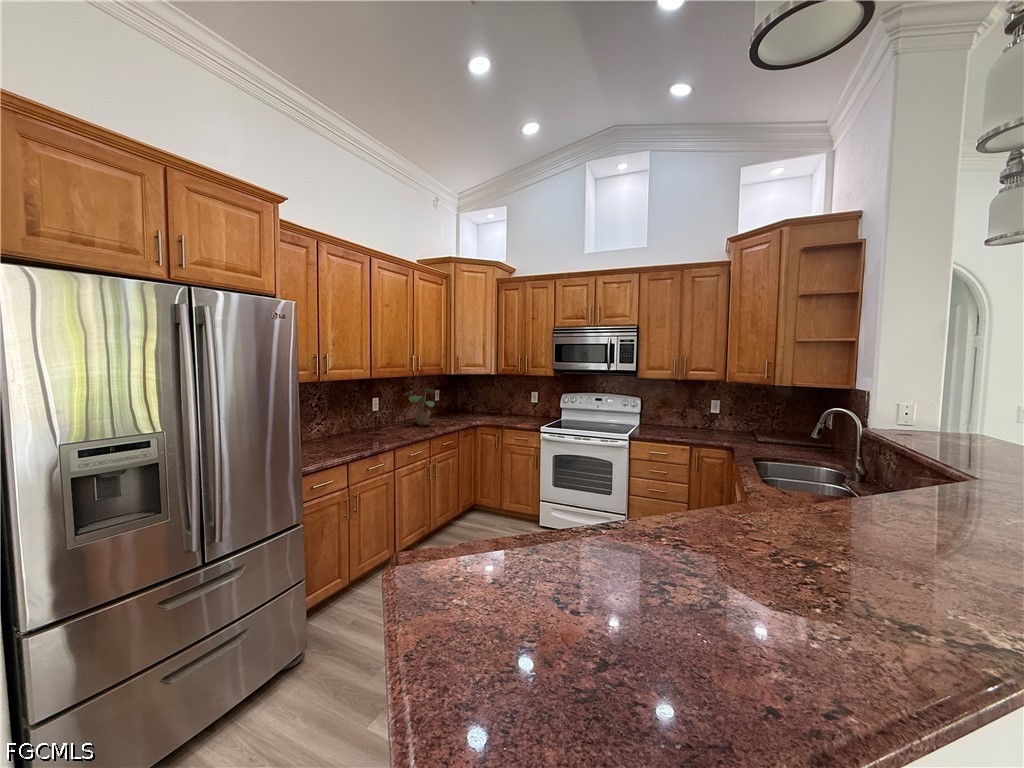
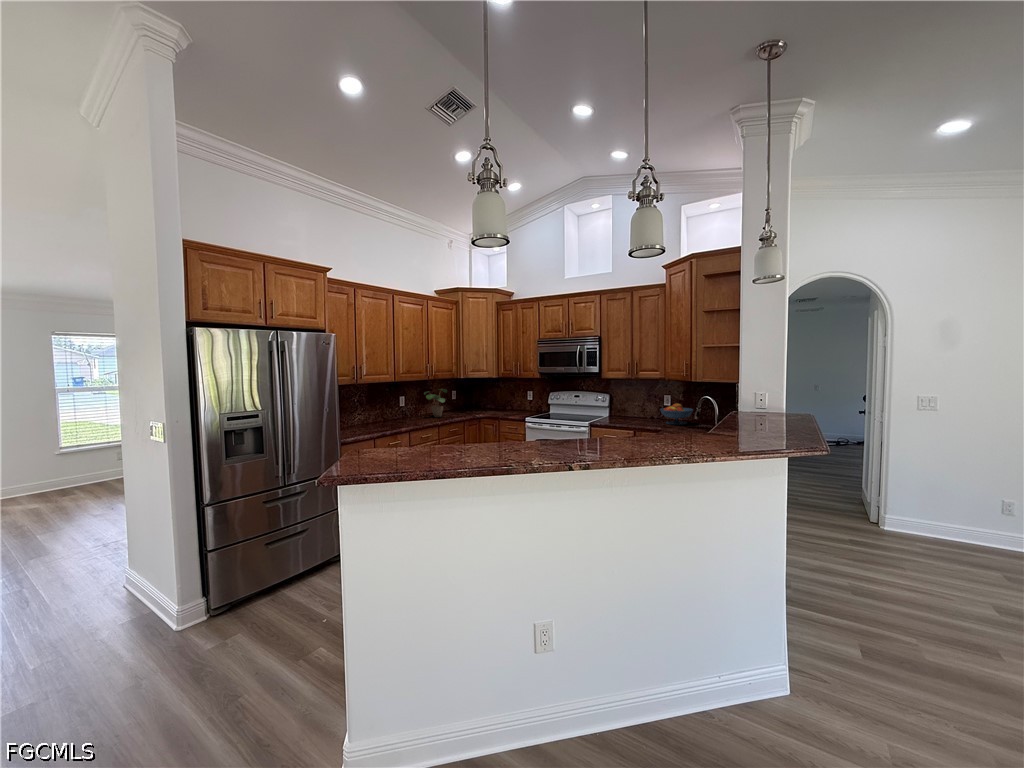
fruit bowl: none [714,410,757,438] -> present [660,404,693,425]

